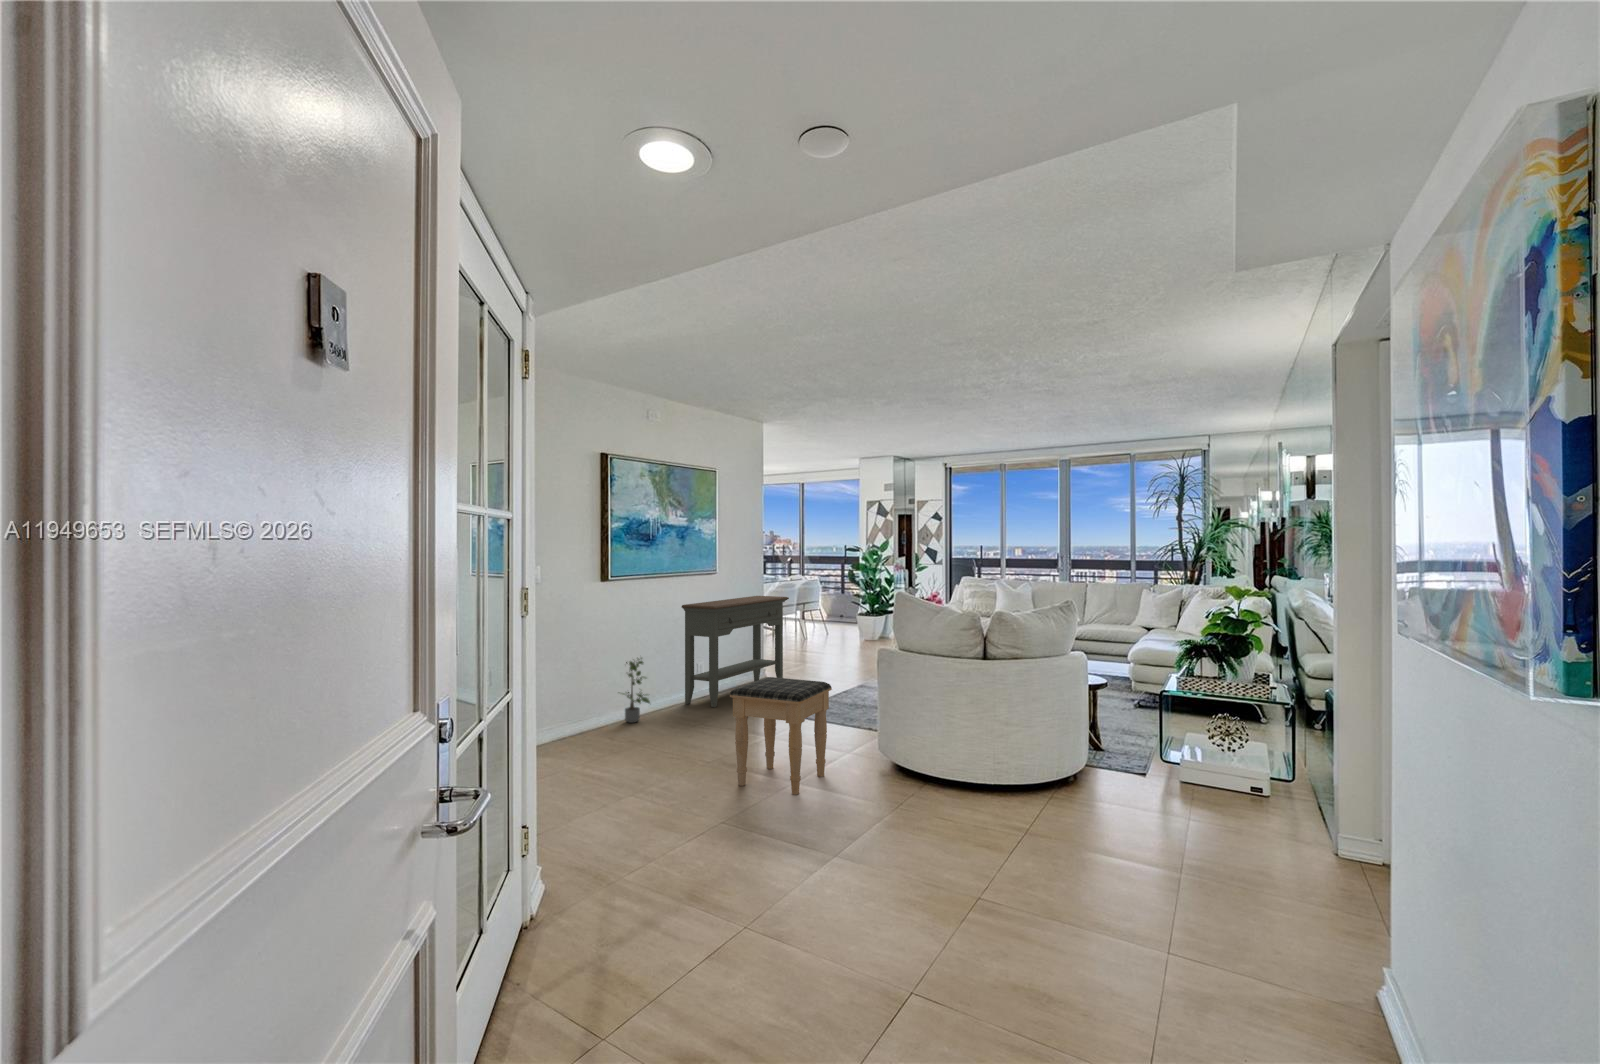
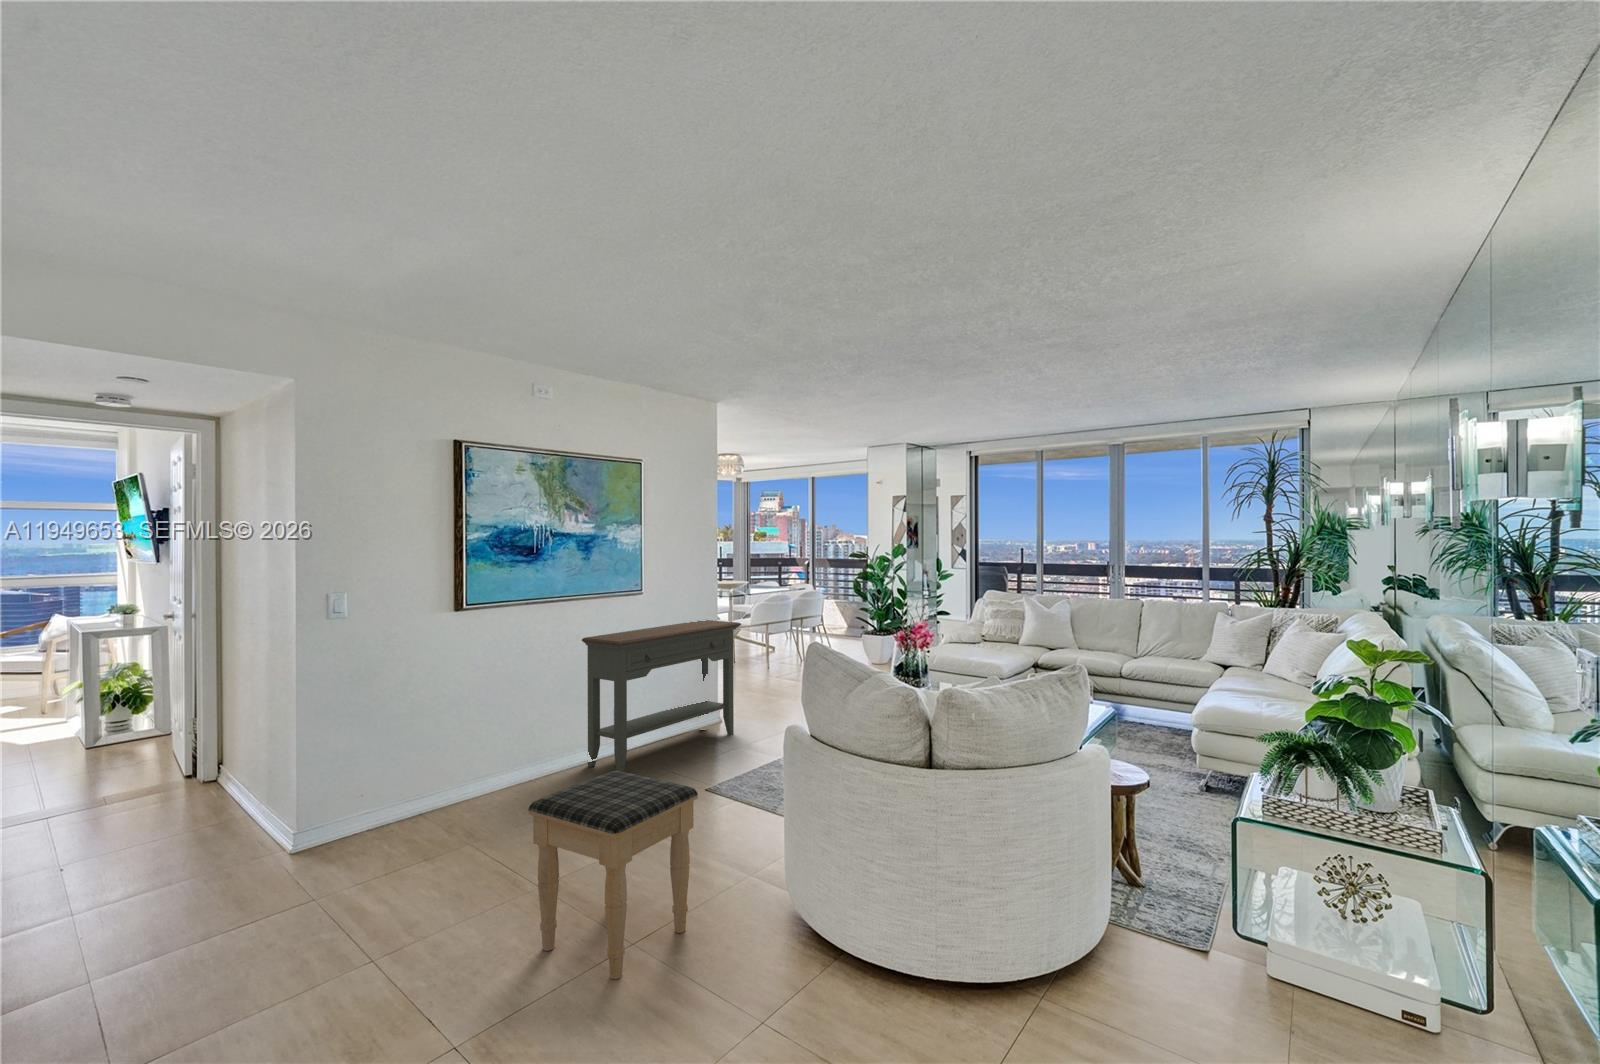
potted plant: present [618,658,650,723] -> none [474,709,526,801]

